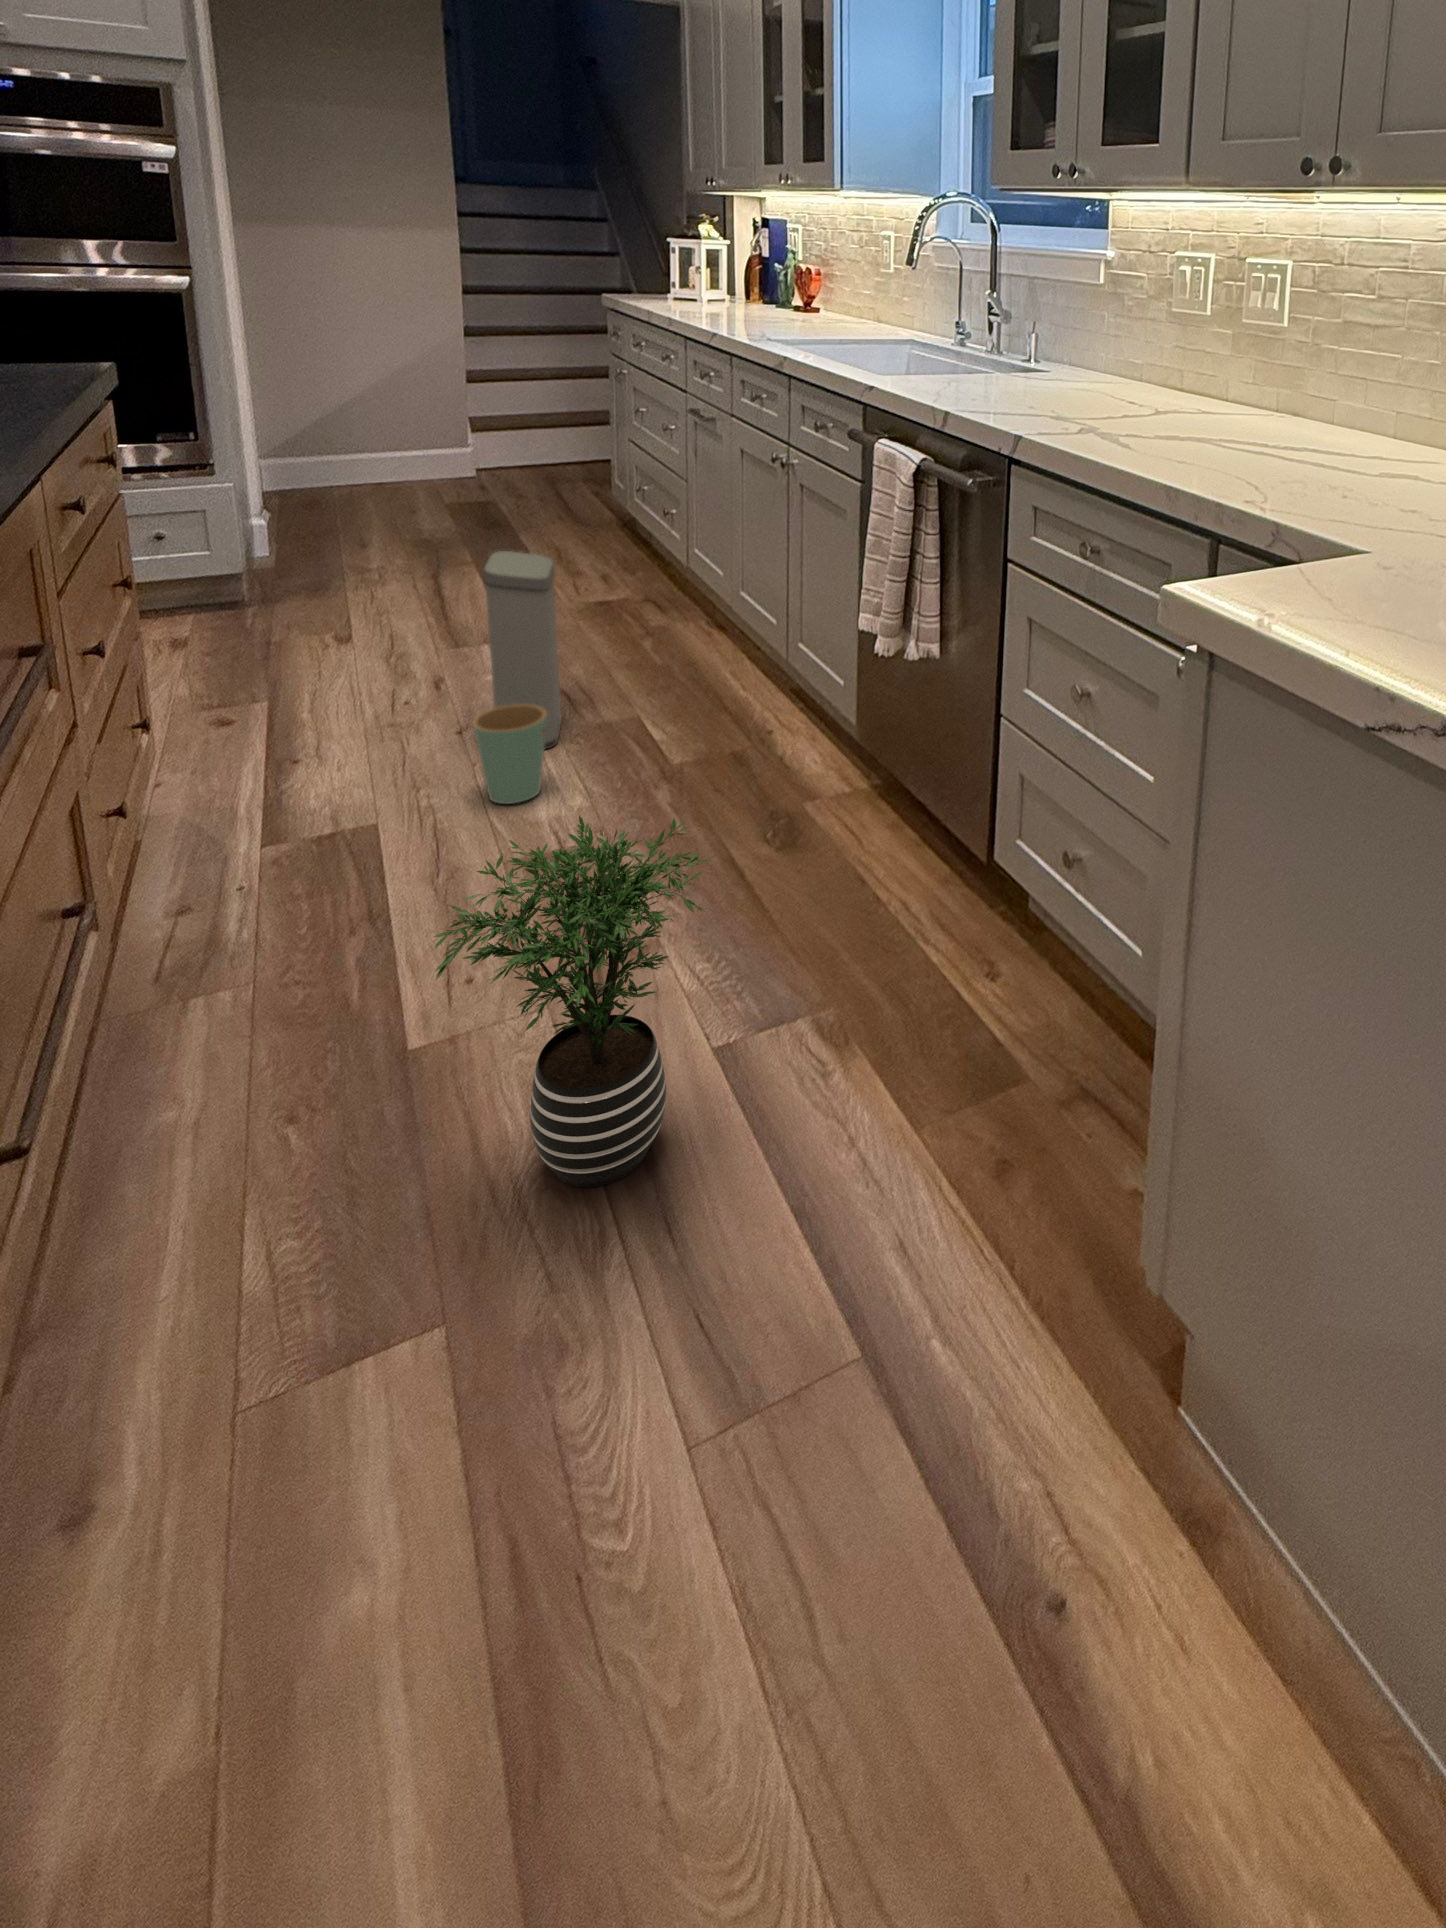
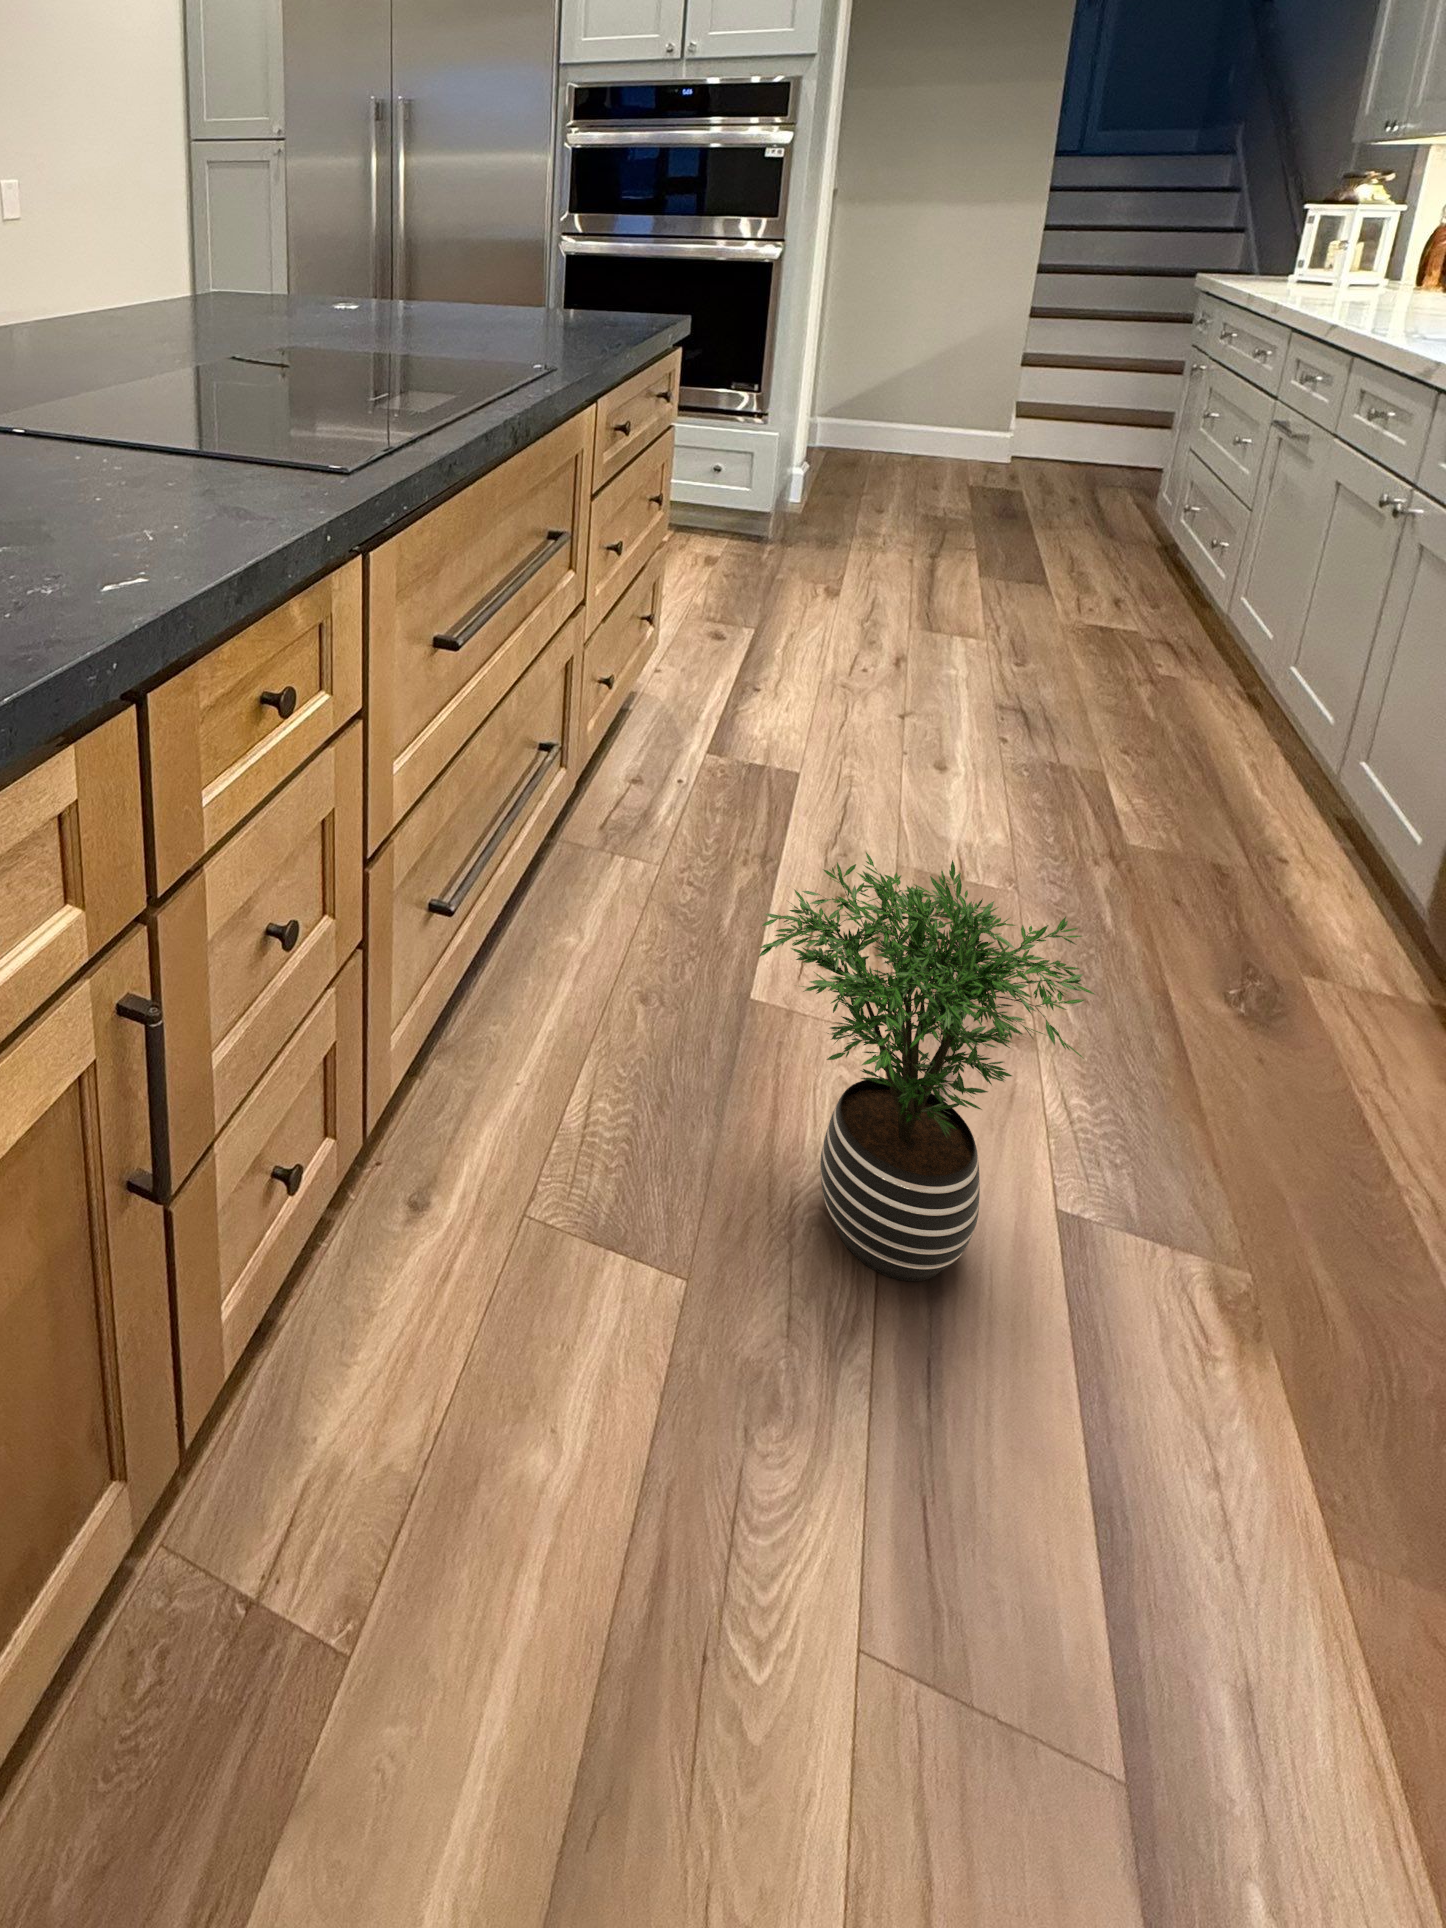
trash can: present [473,551,562,804] -> none [907,543,1040,811]

